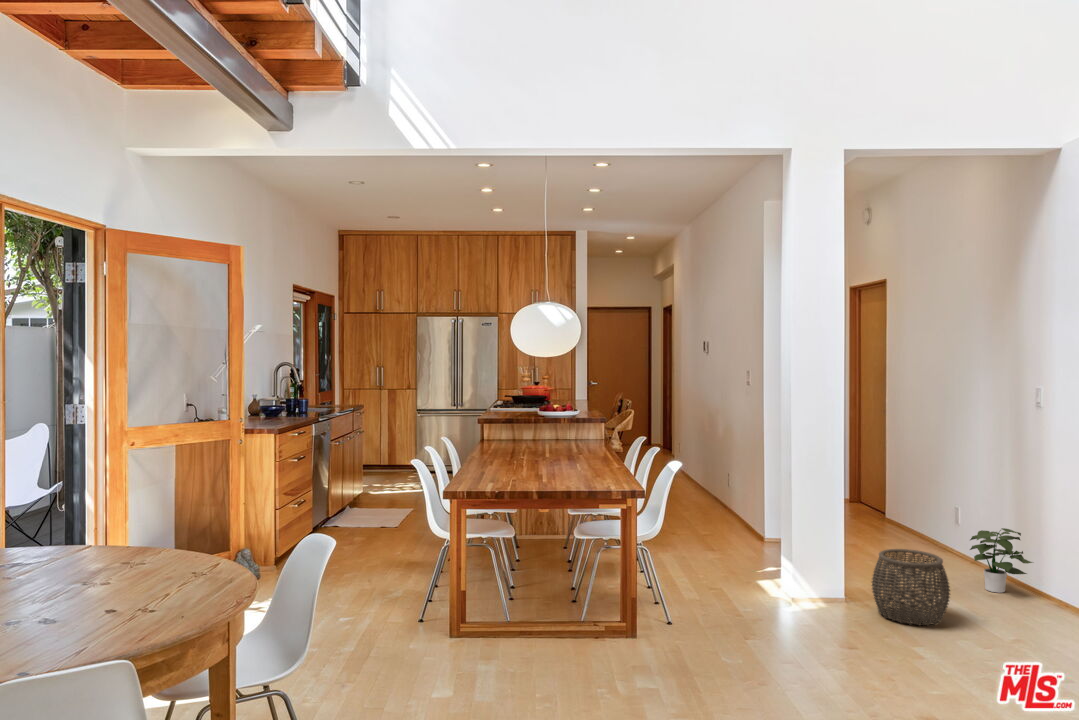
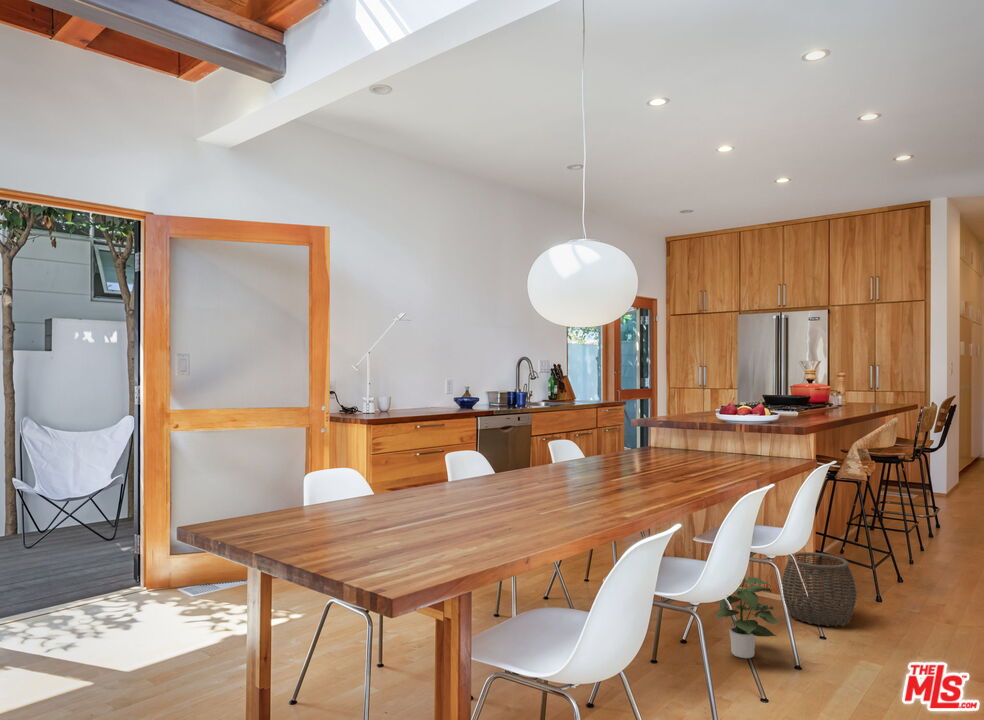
potted plant: present [970,528,1032,593] -> present [716,577,781,658]

